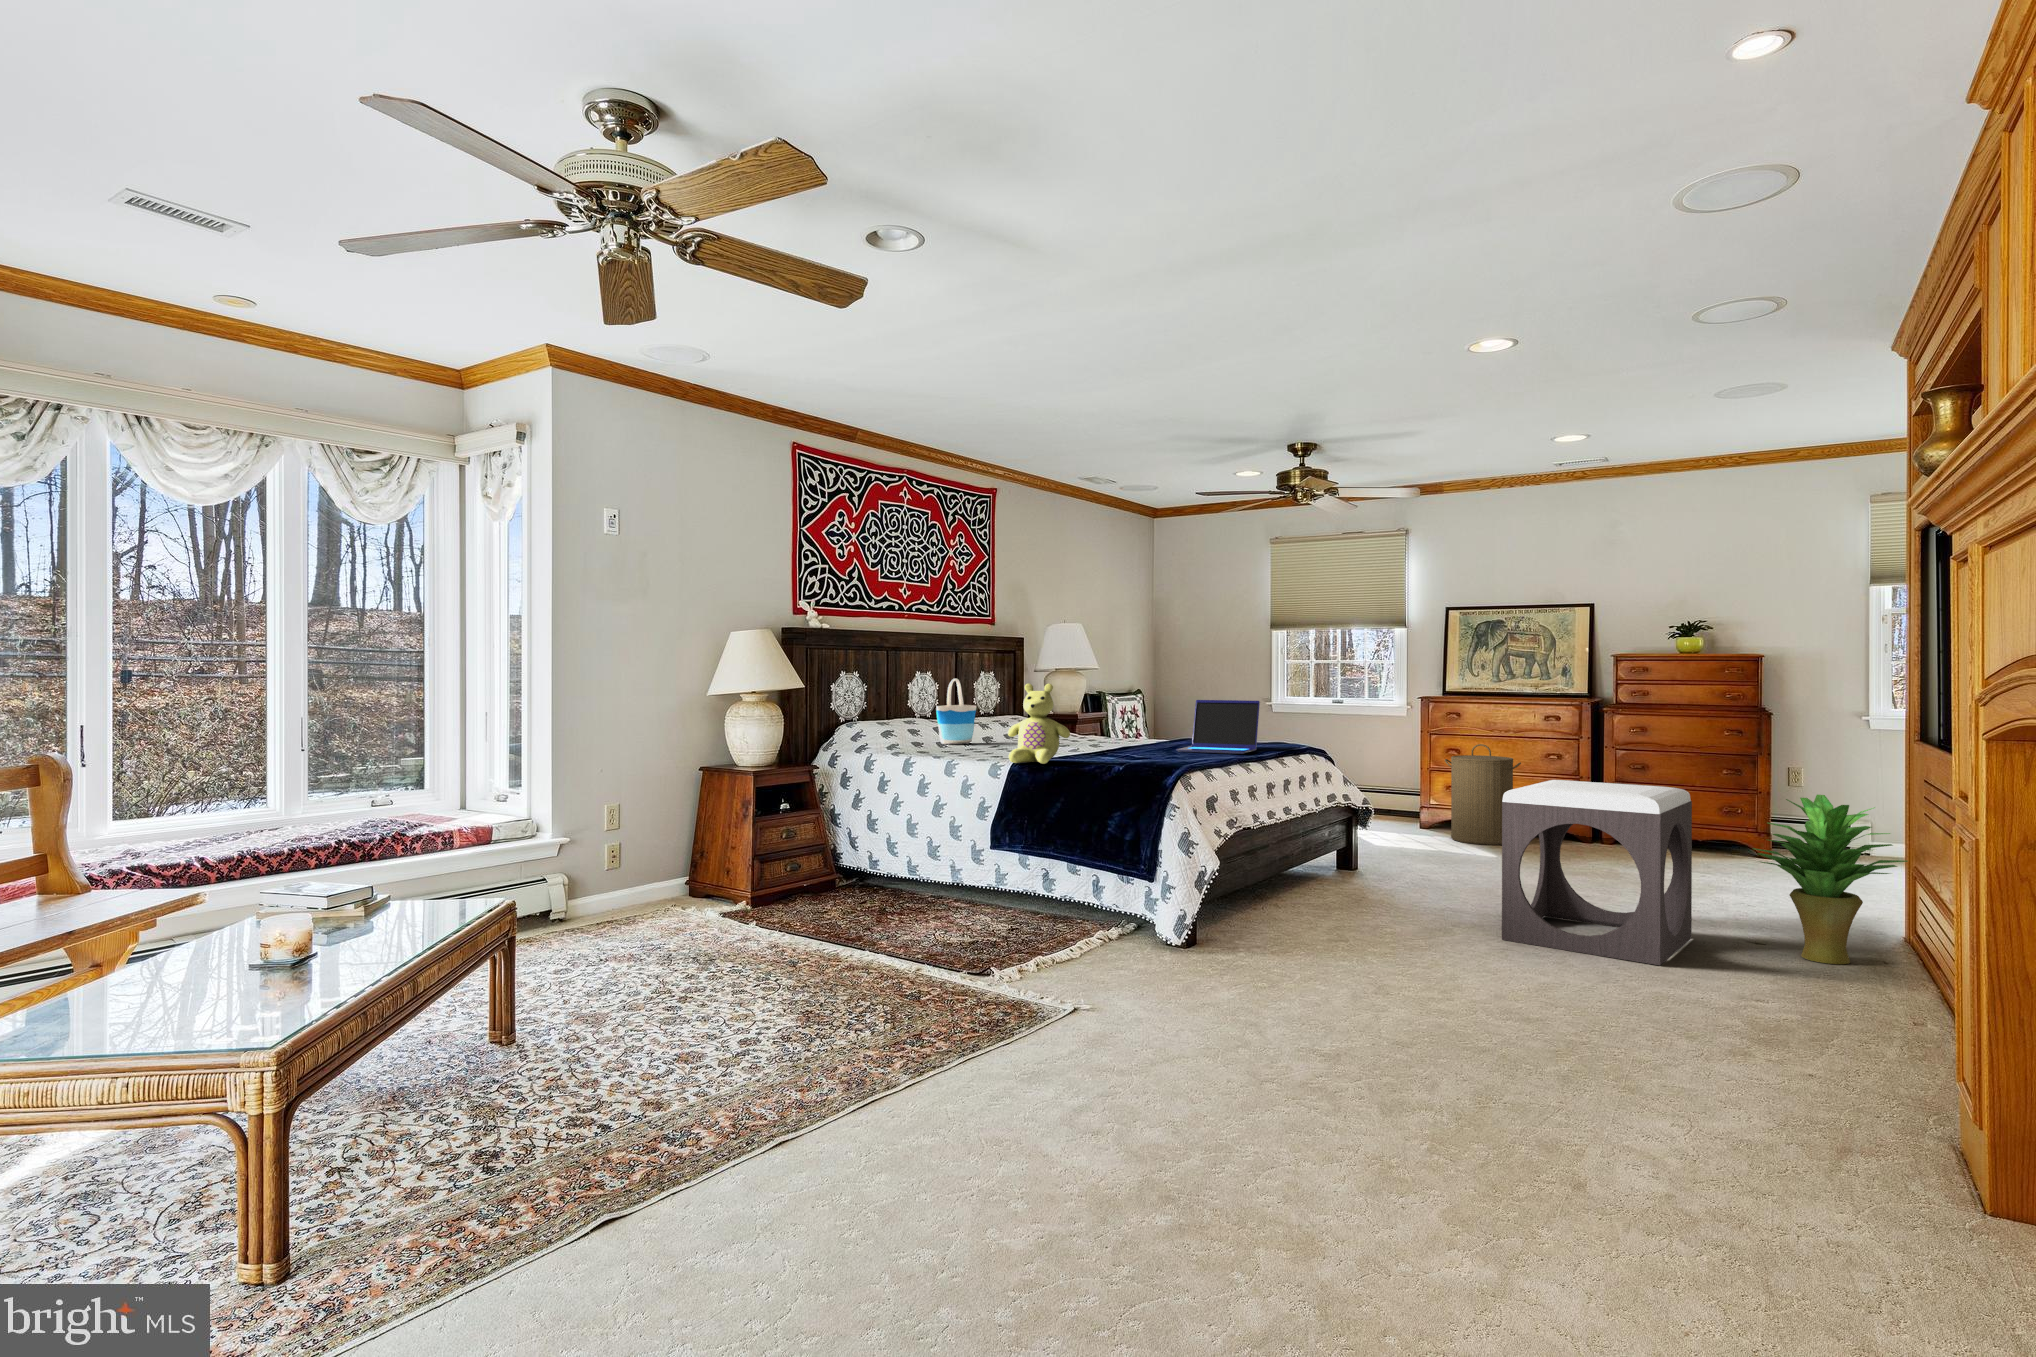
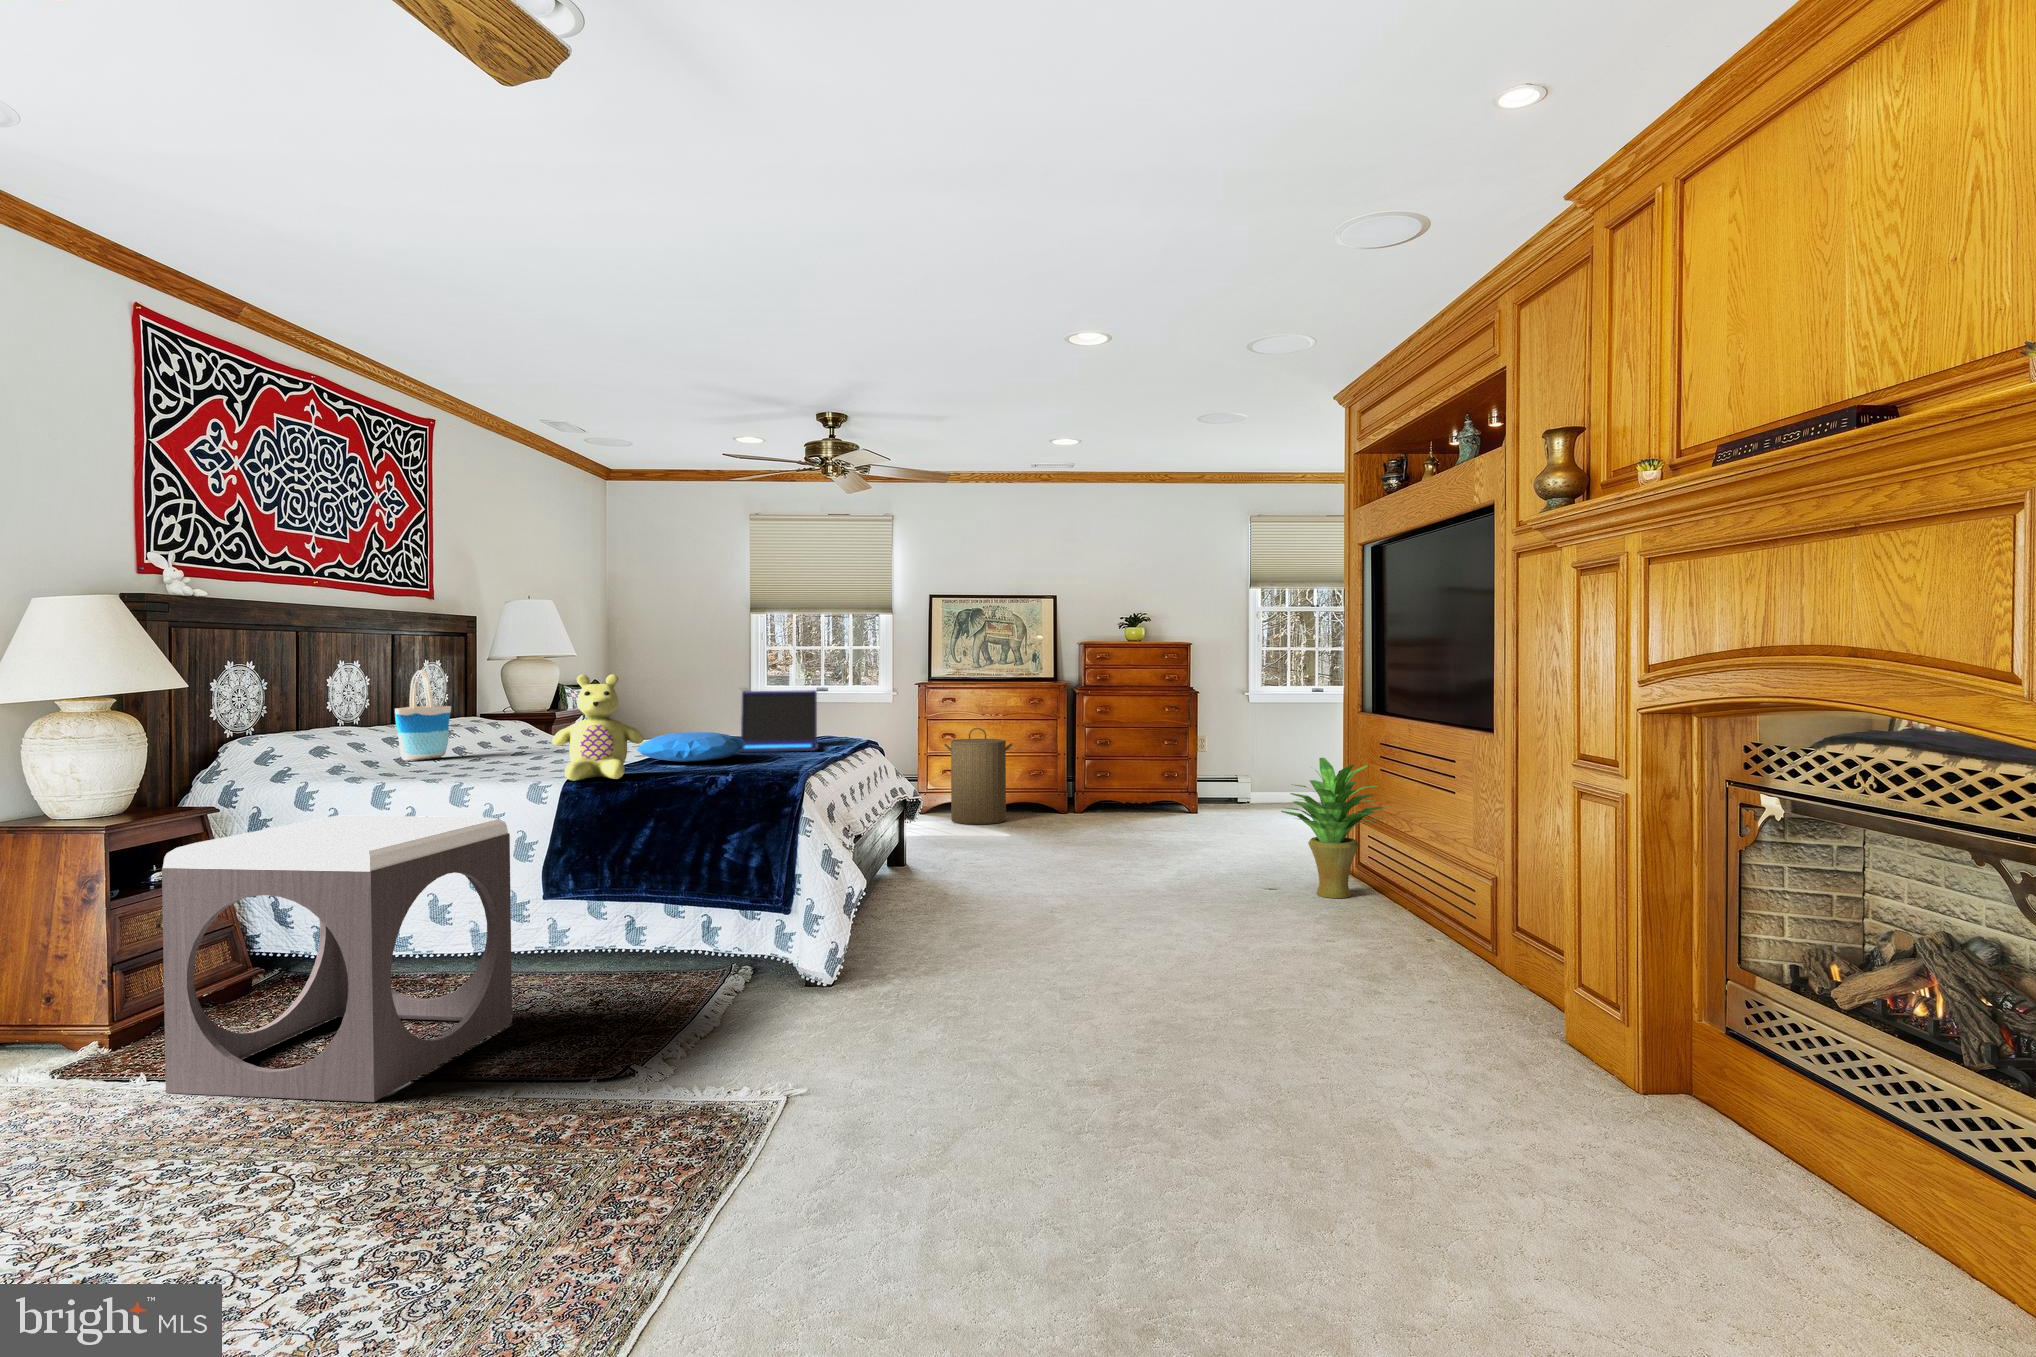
pillow: none [1084,733,1175,756] -> present [637,732,746,762]
footstool: present [1502,780,1692,965] -> present [162,816,512,1102]

